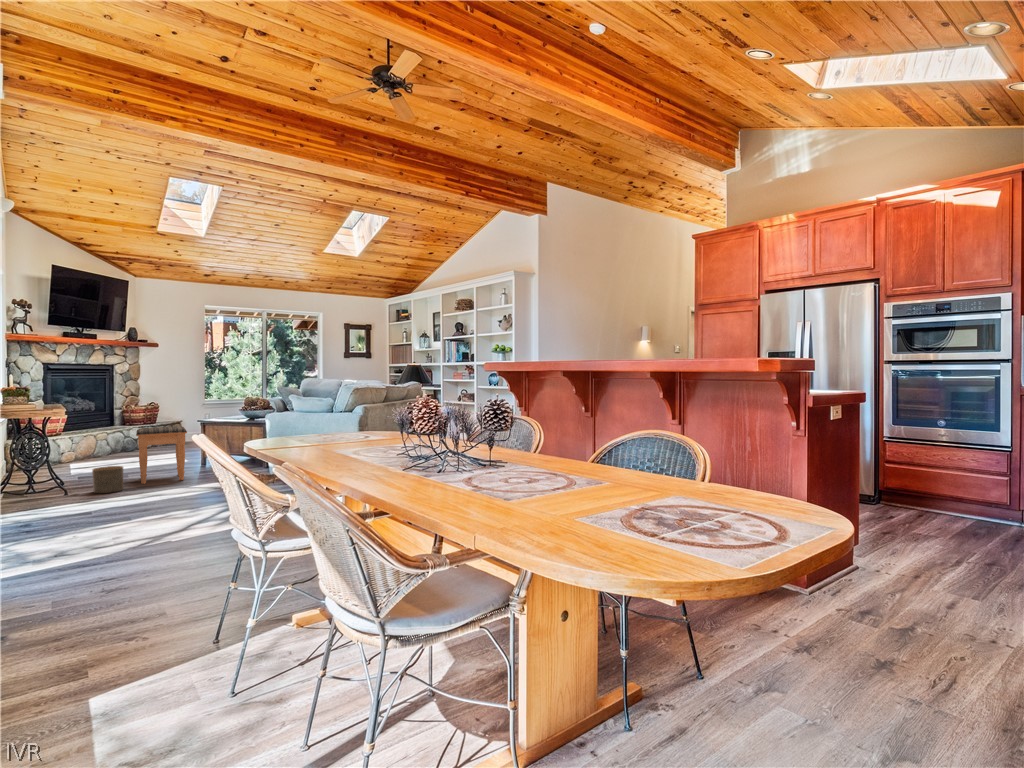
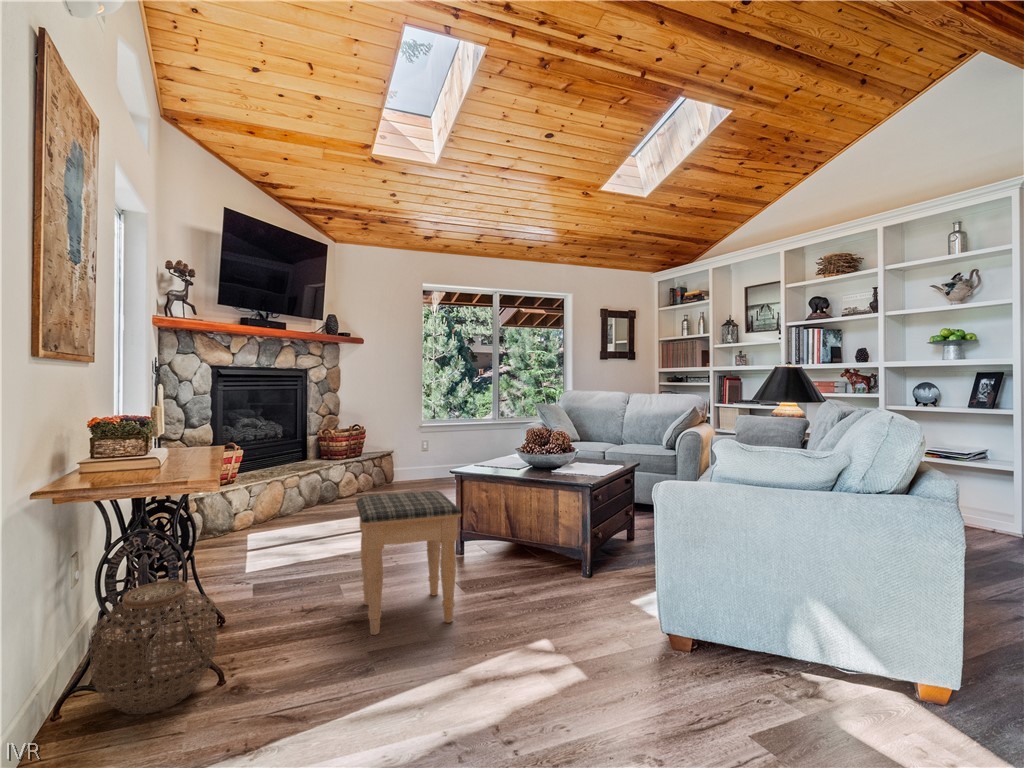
woven basket: none [15,454,68,499] -> present [90,580,217,714]
planter: present [92,466,123,493] -> none [271,602,338,688]

